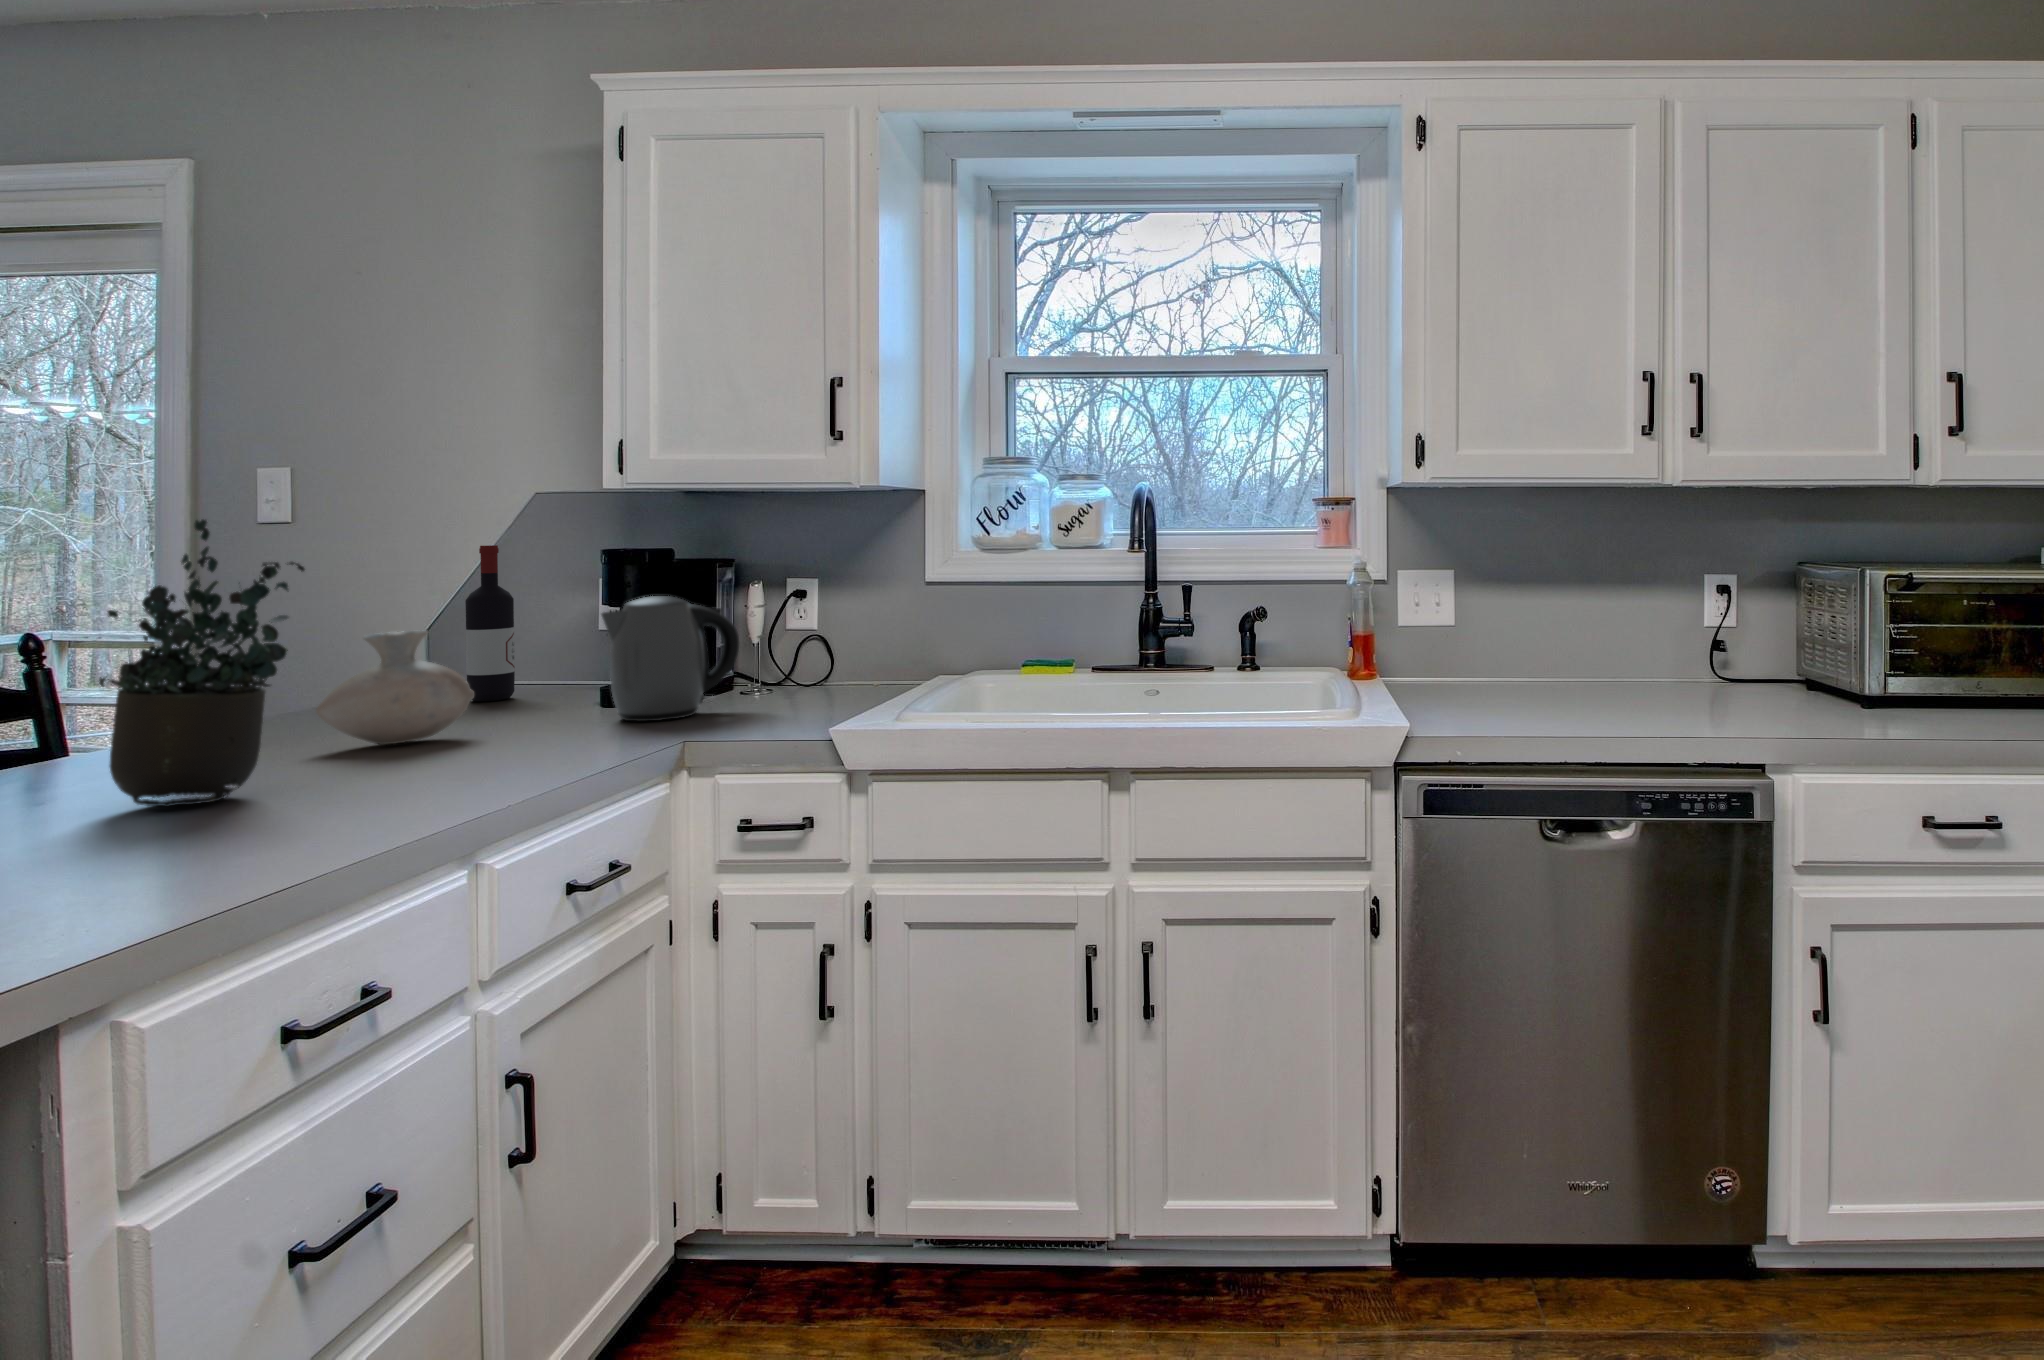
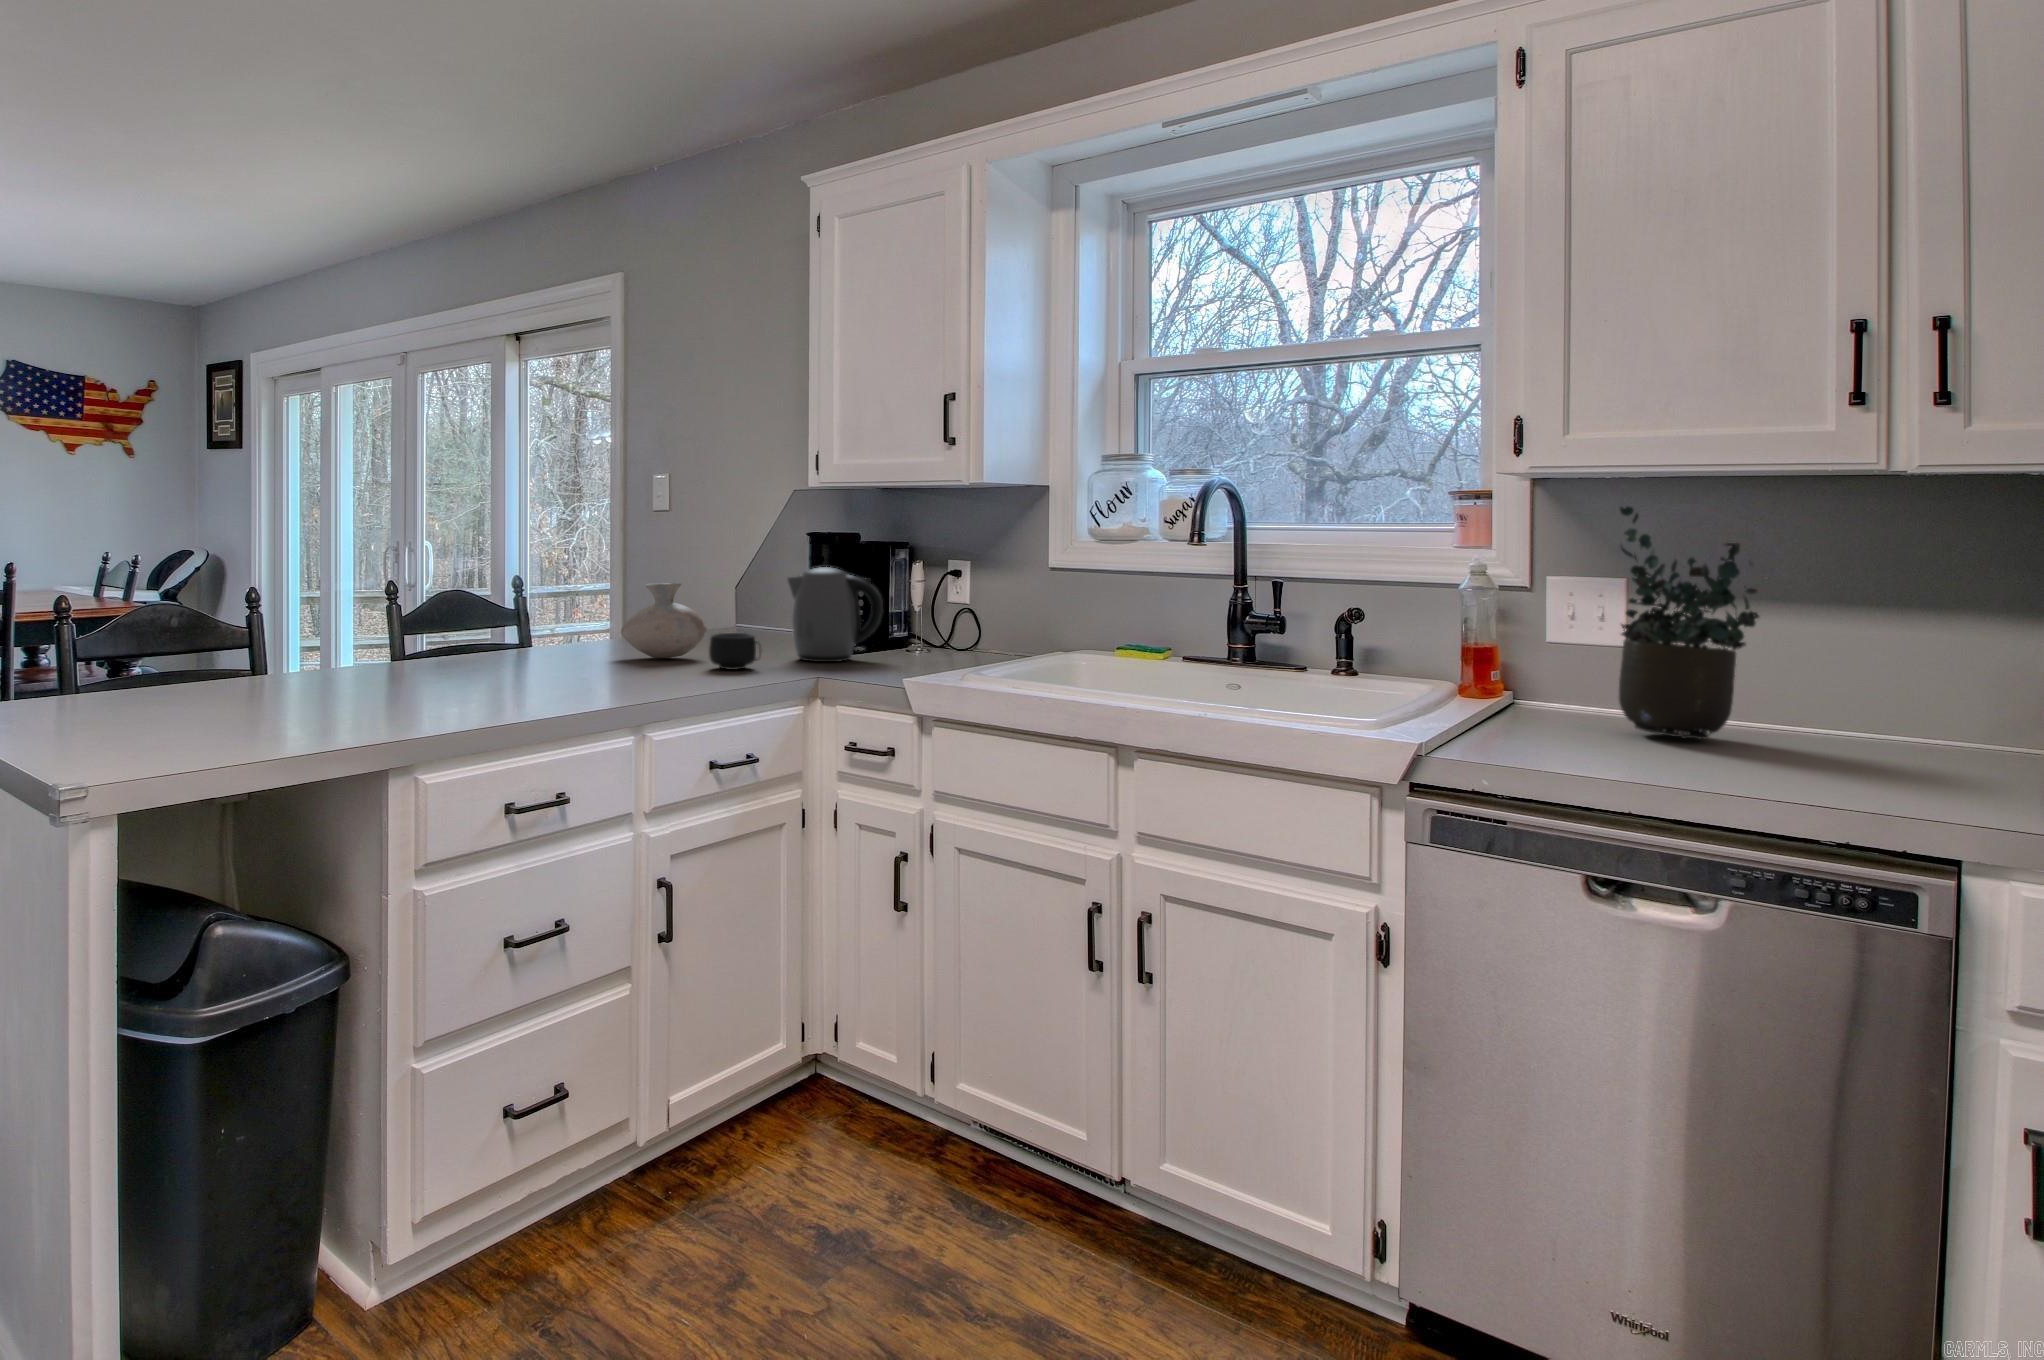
potted plant: present [99,519,305,807] -> present [1619,506,1759,739]
wine bottle: present [465,545,515,701] -> none [737,527,767,639]
mug: none [507,694,595,747] -> present [709,633,760,670]

